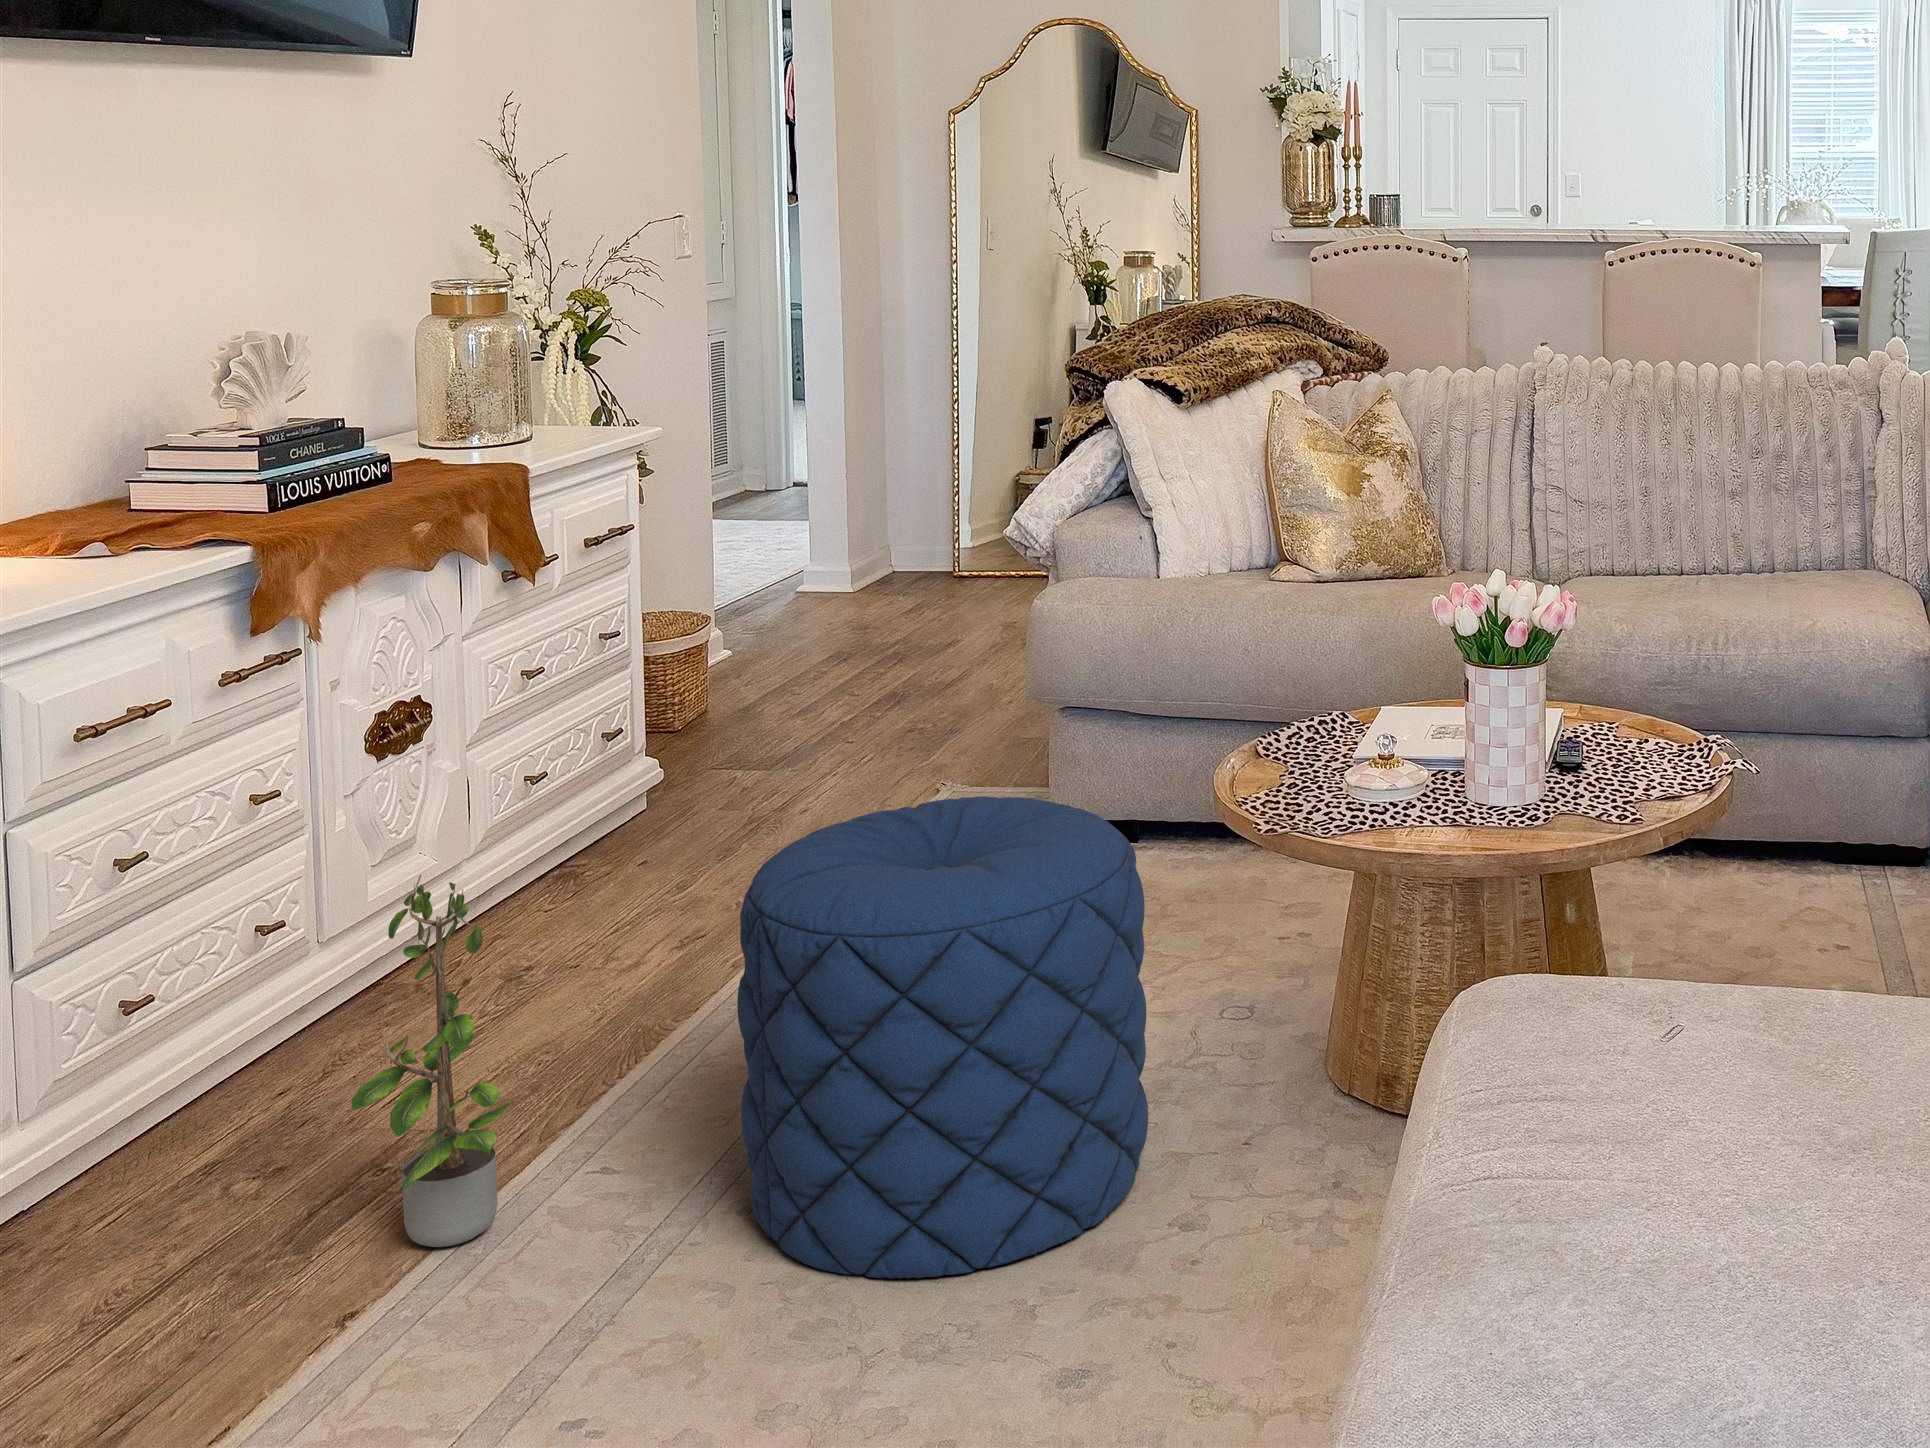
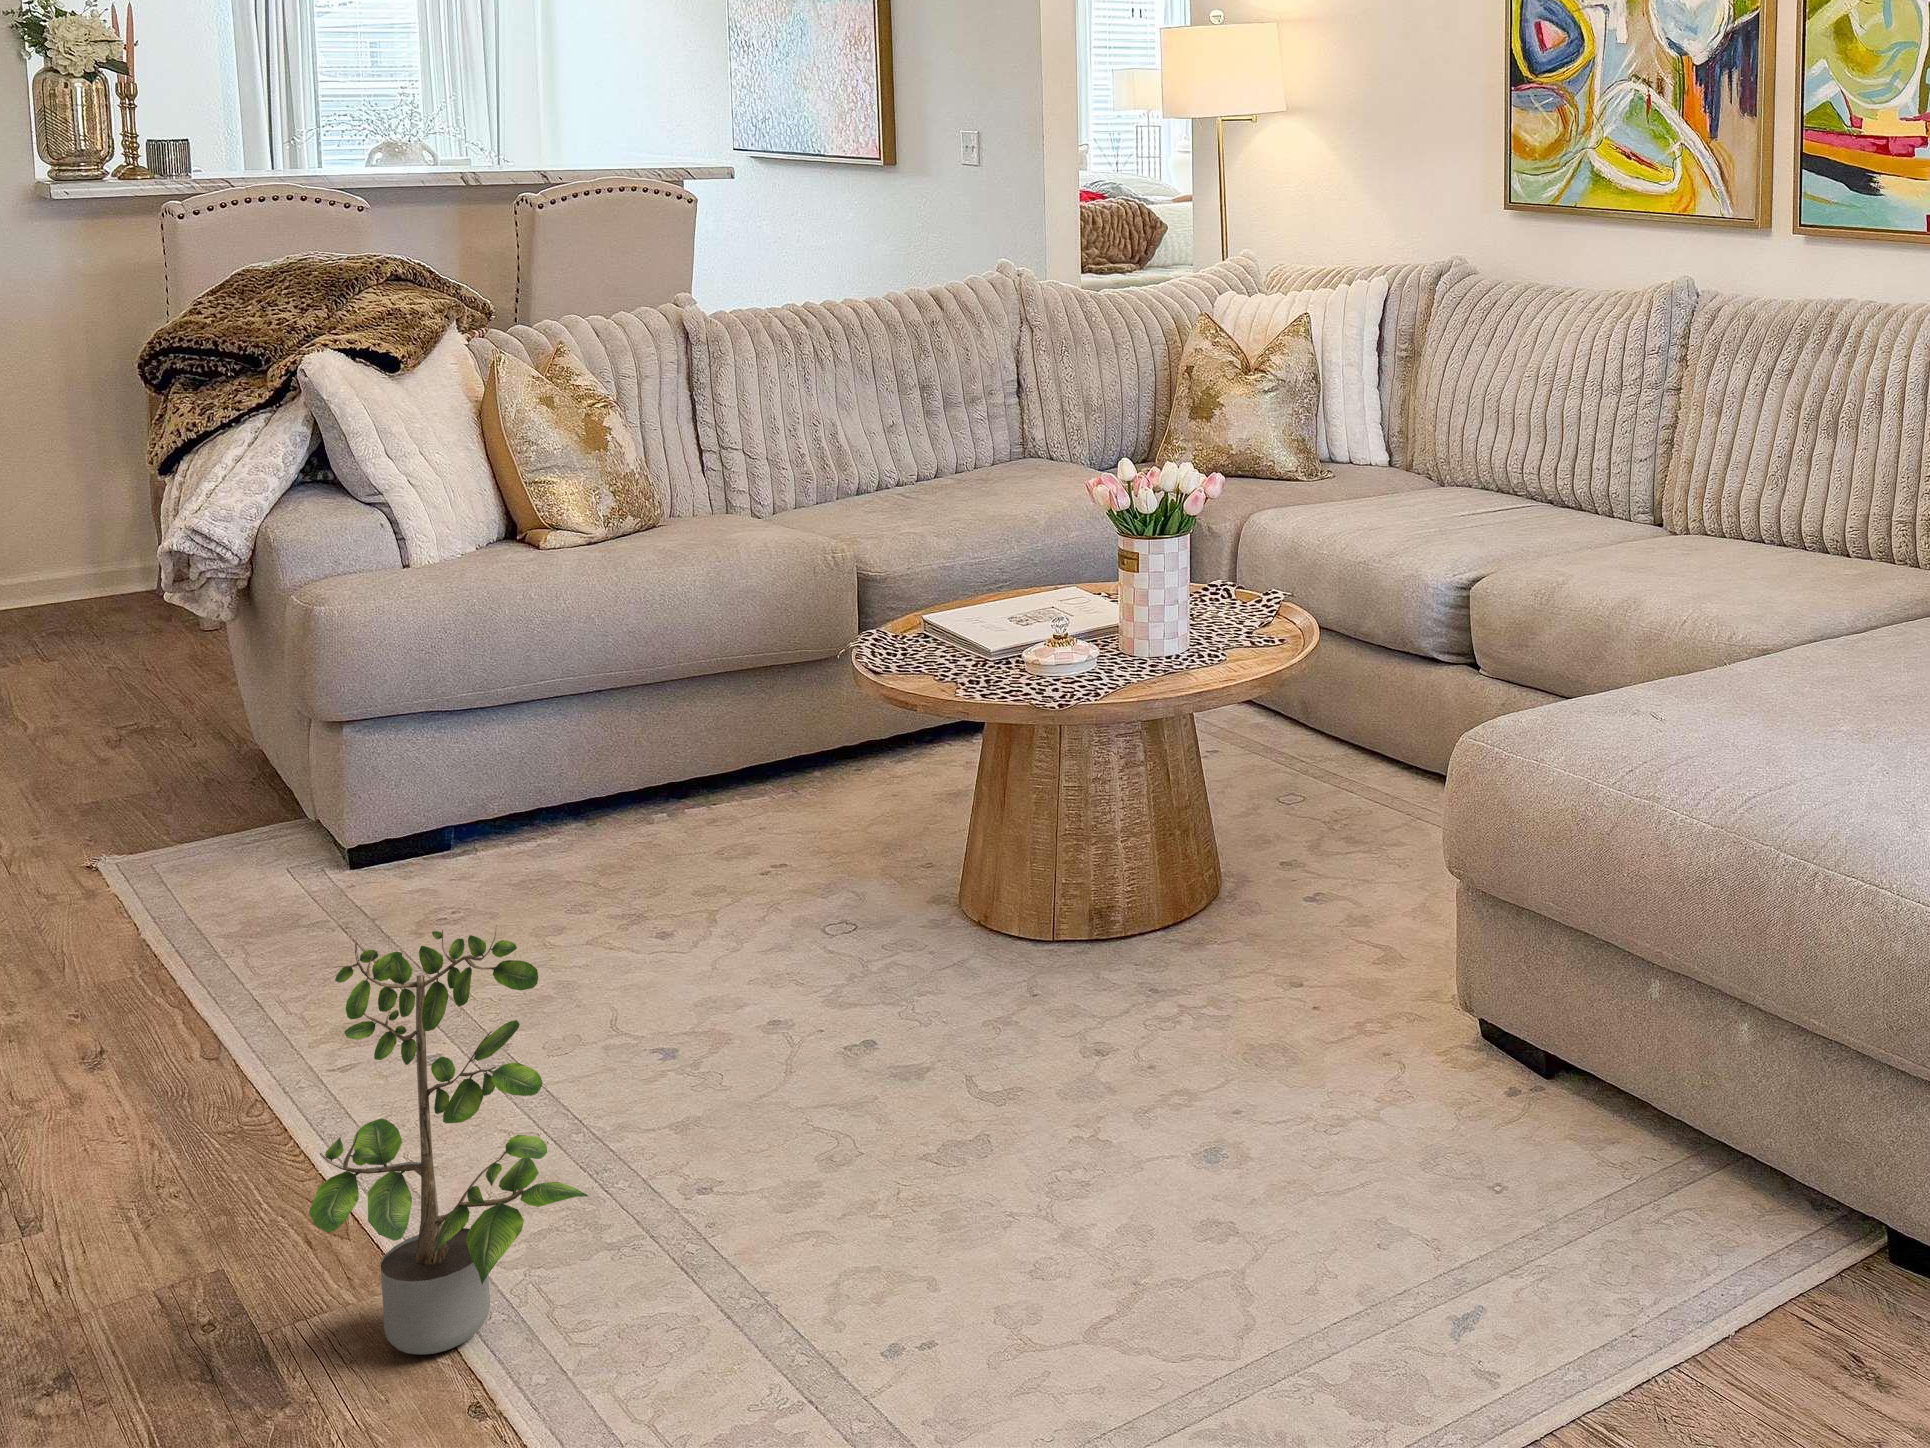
pouf: present [737,796,1148,1279] -> none [653,725,1059,1203]

